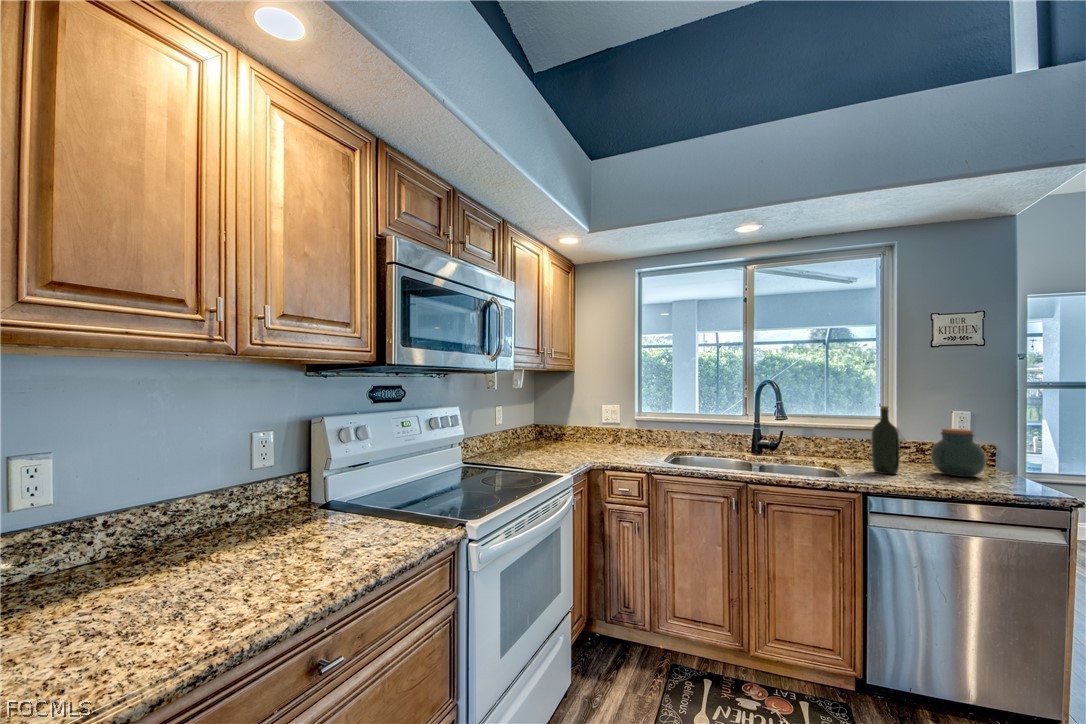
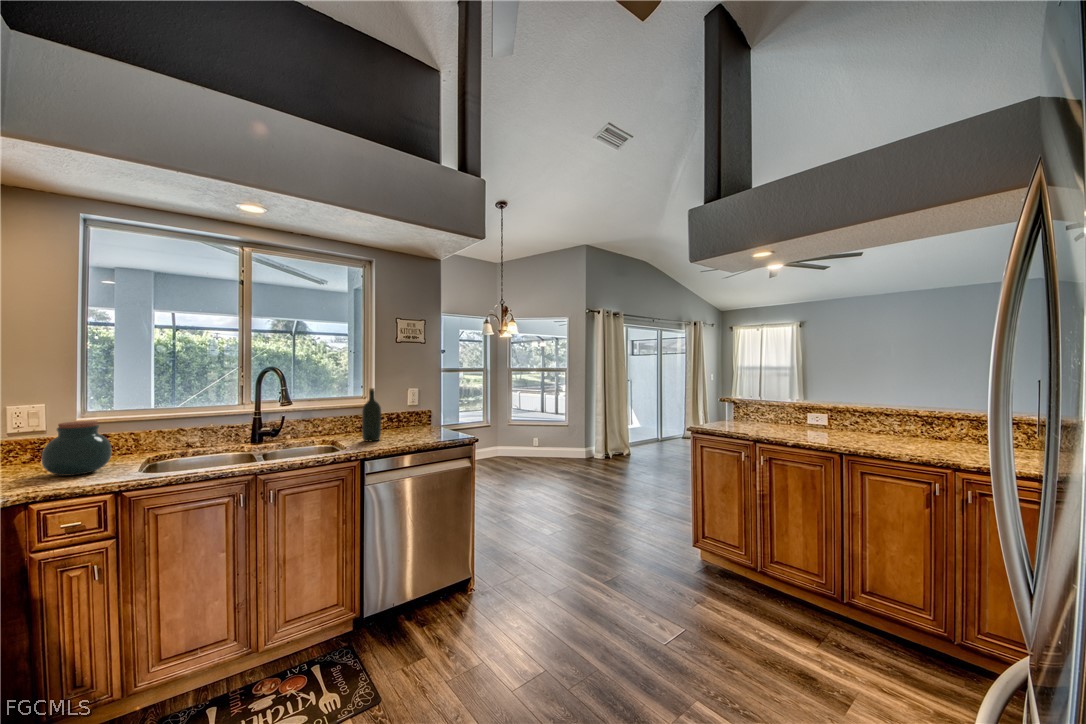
jar: present [931,428,986,477] -> present [42,421,112,476]

